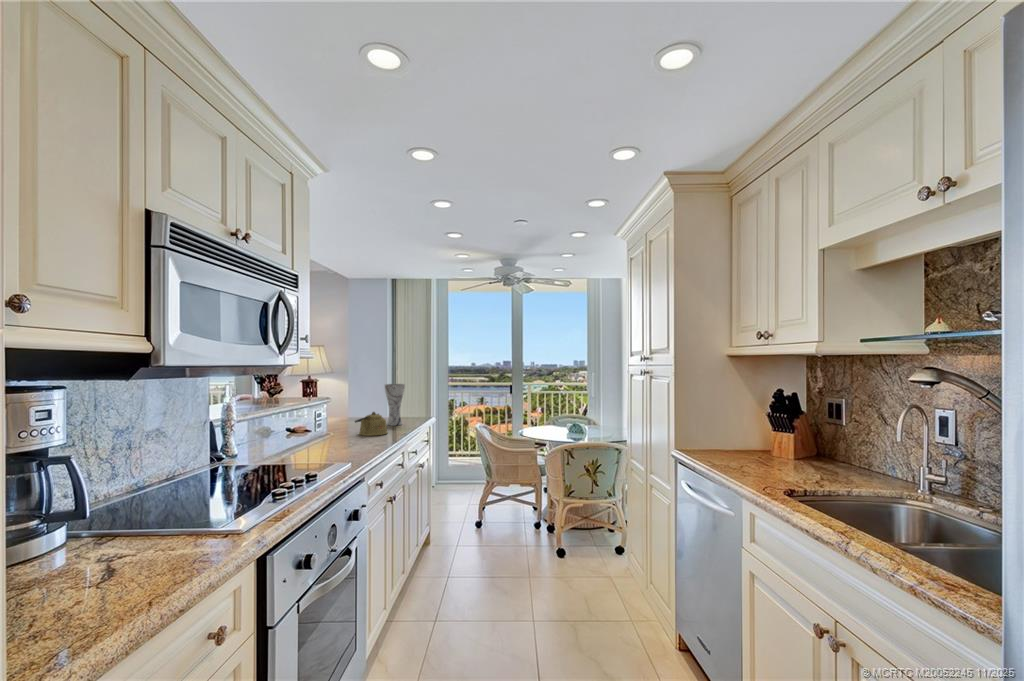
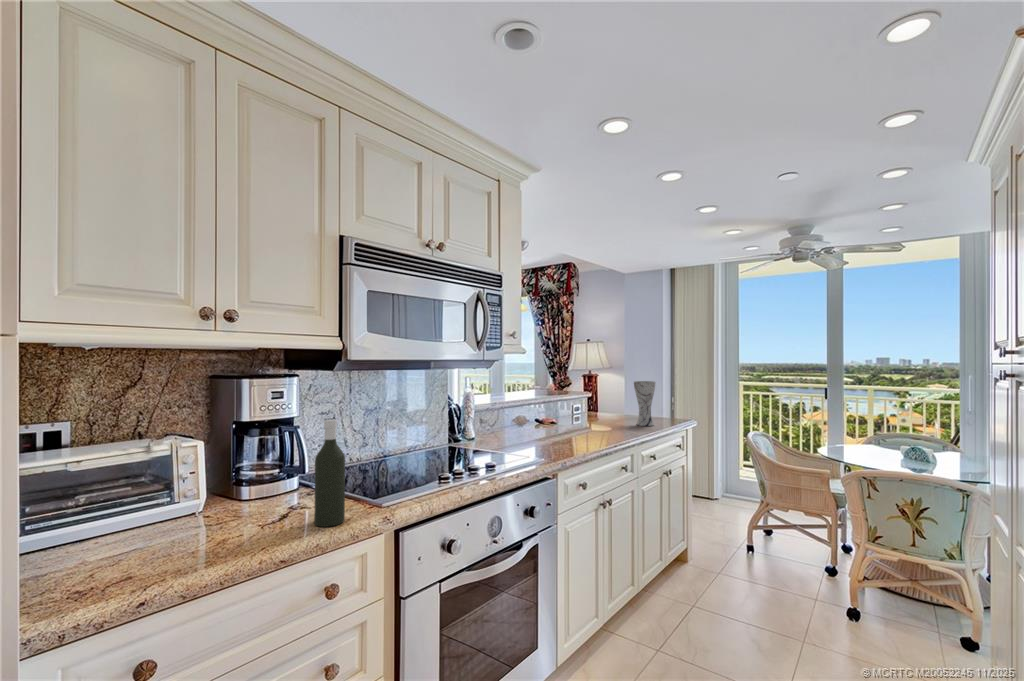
kettle: present [355,412,388,436] -> none [593,409,627,434]
bottle: none [145,440,191,574] -> present [314,420,345,527]

